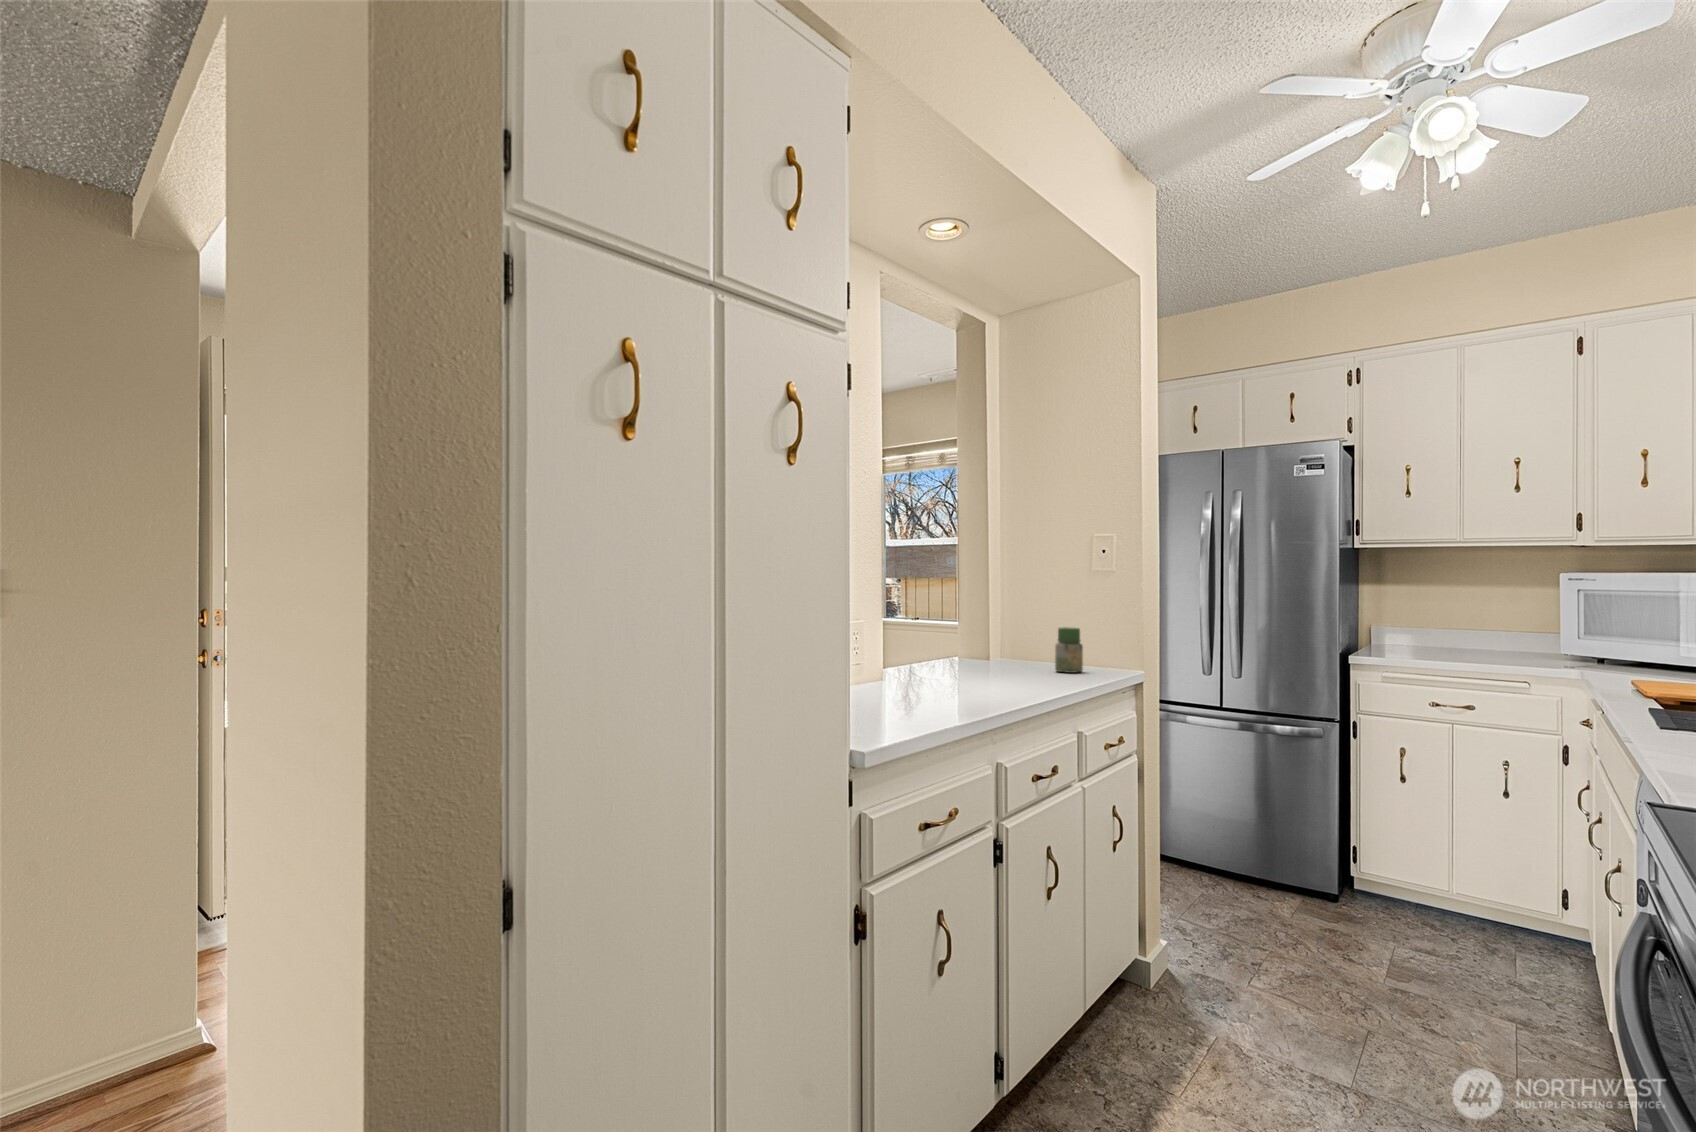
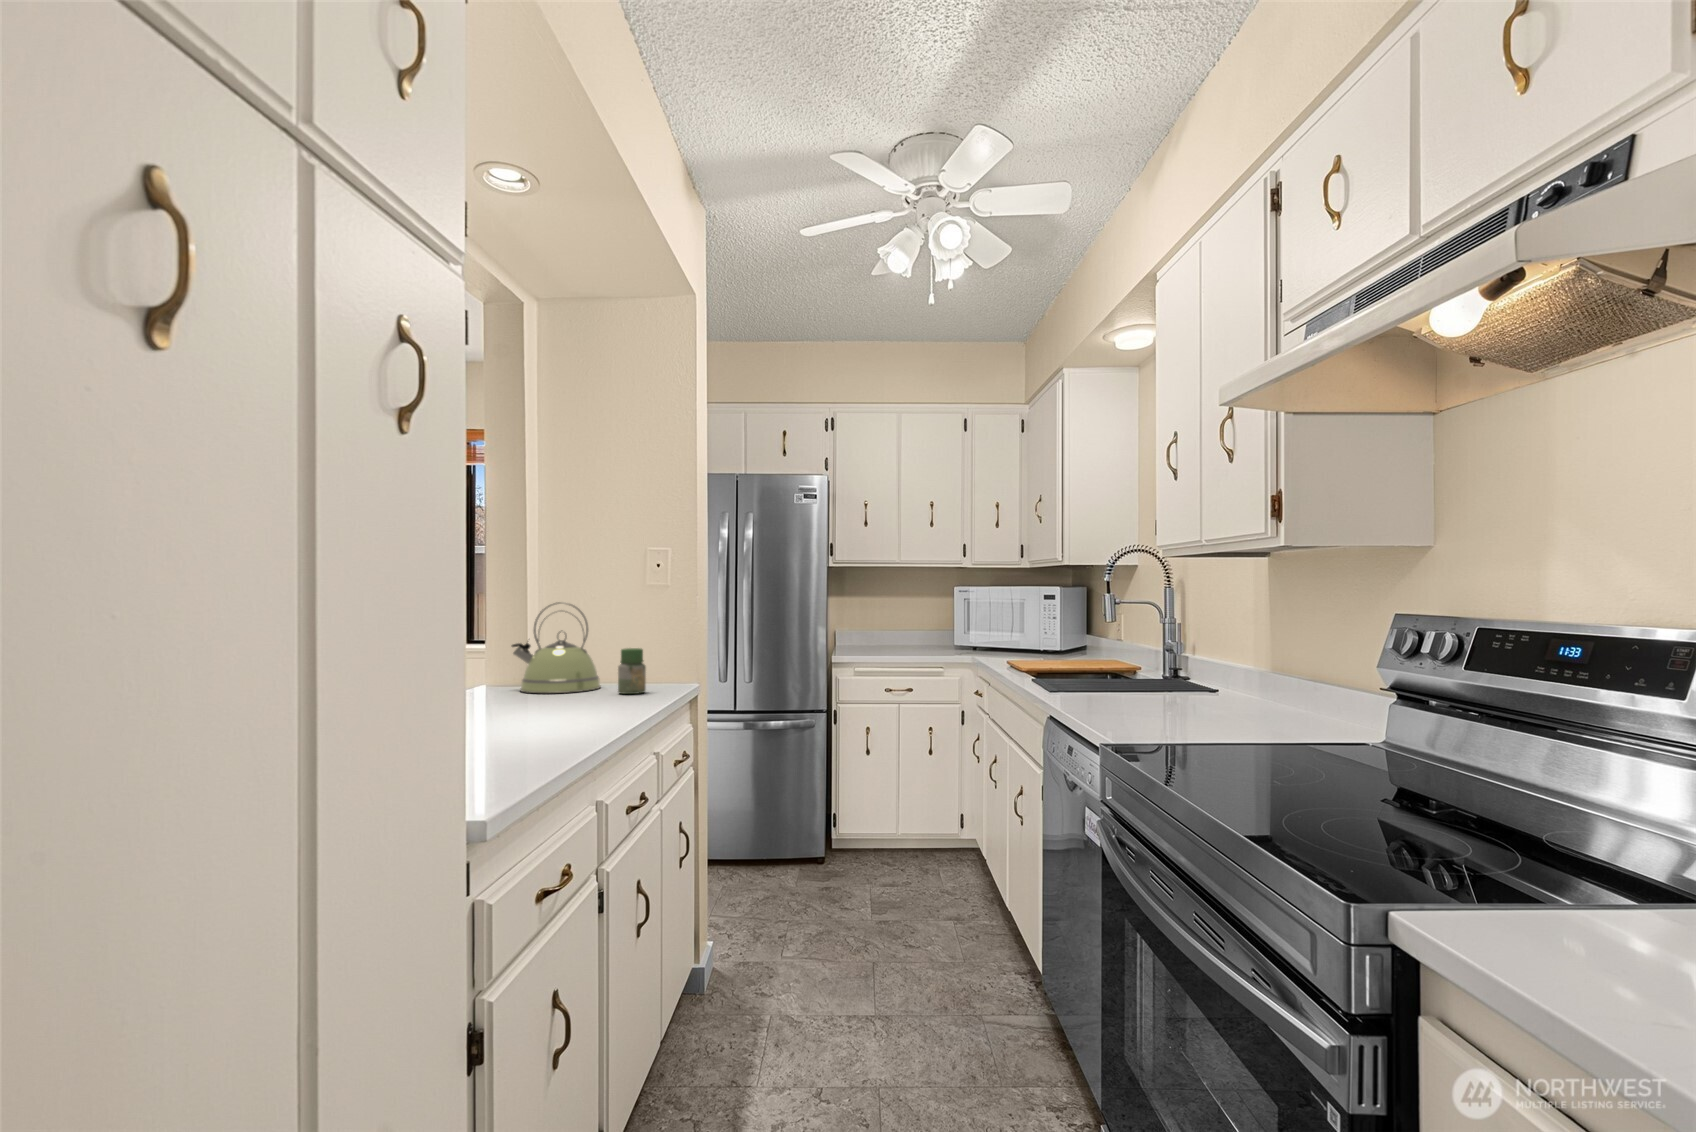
kettle: none [965,581,1046,667] -> present [512,602,601,693]

